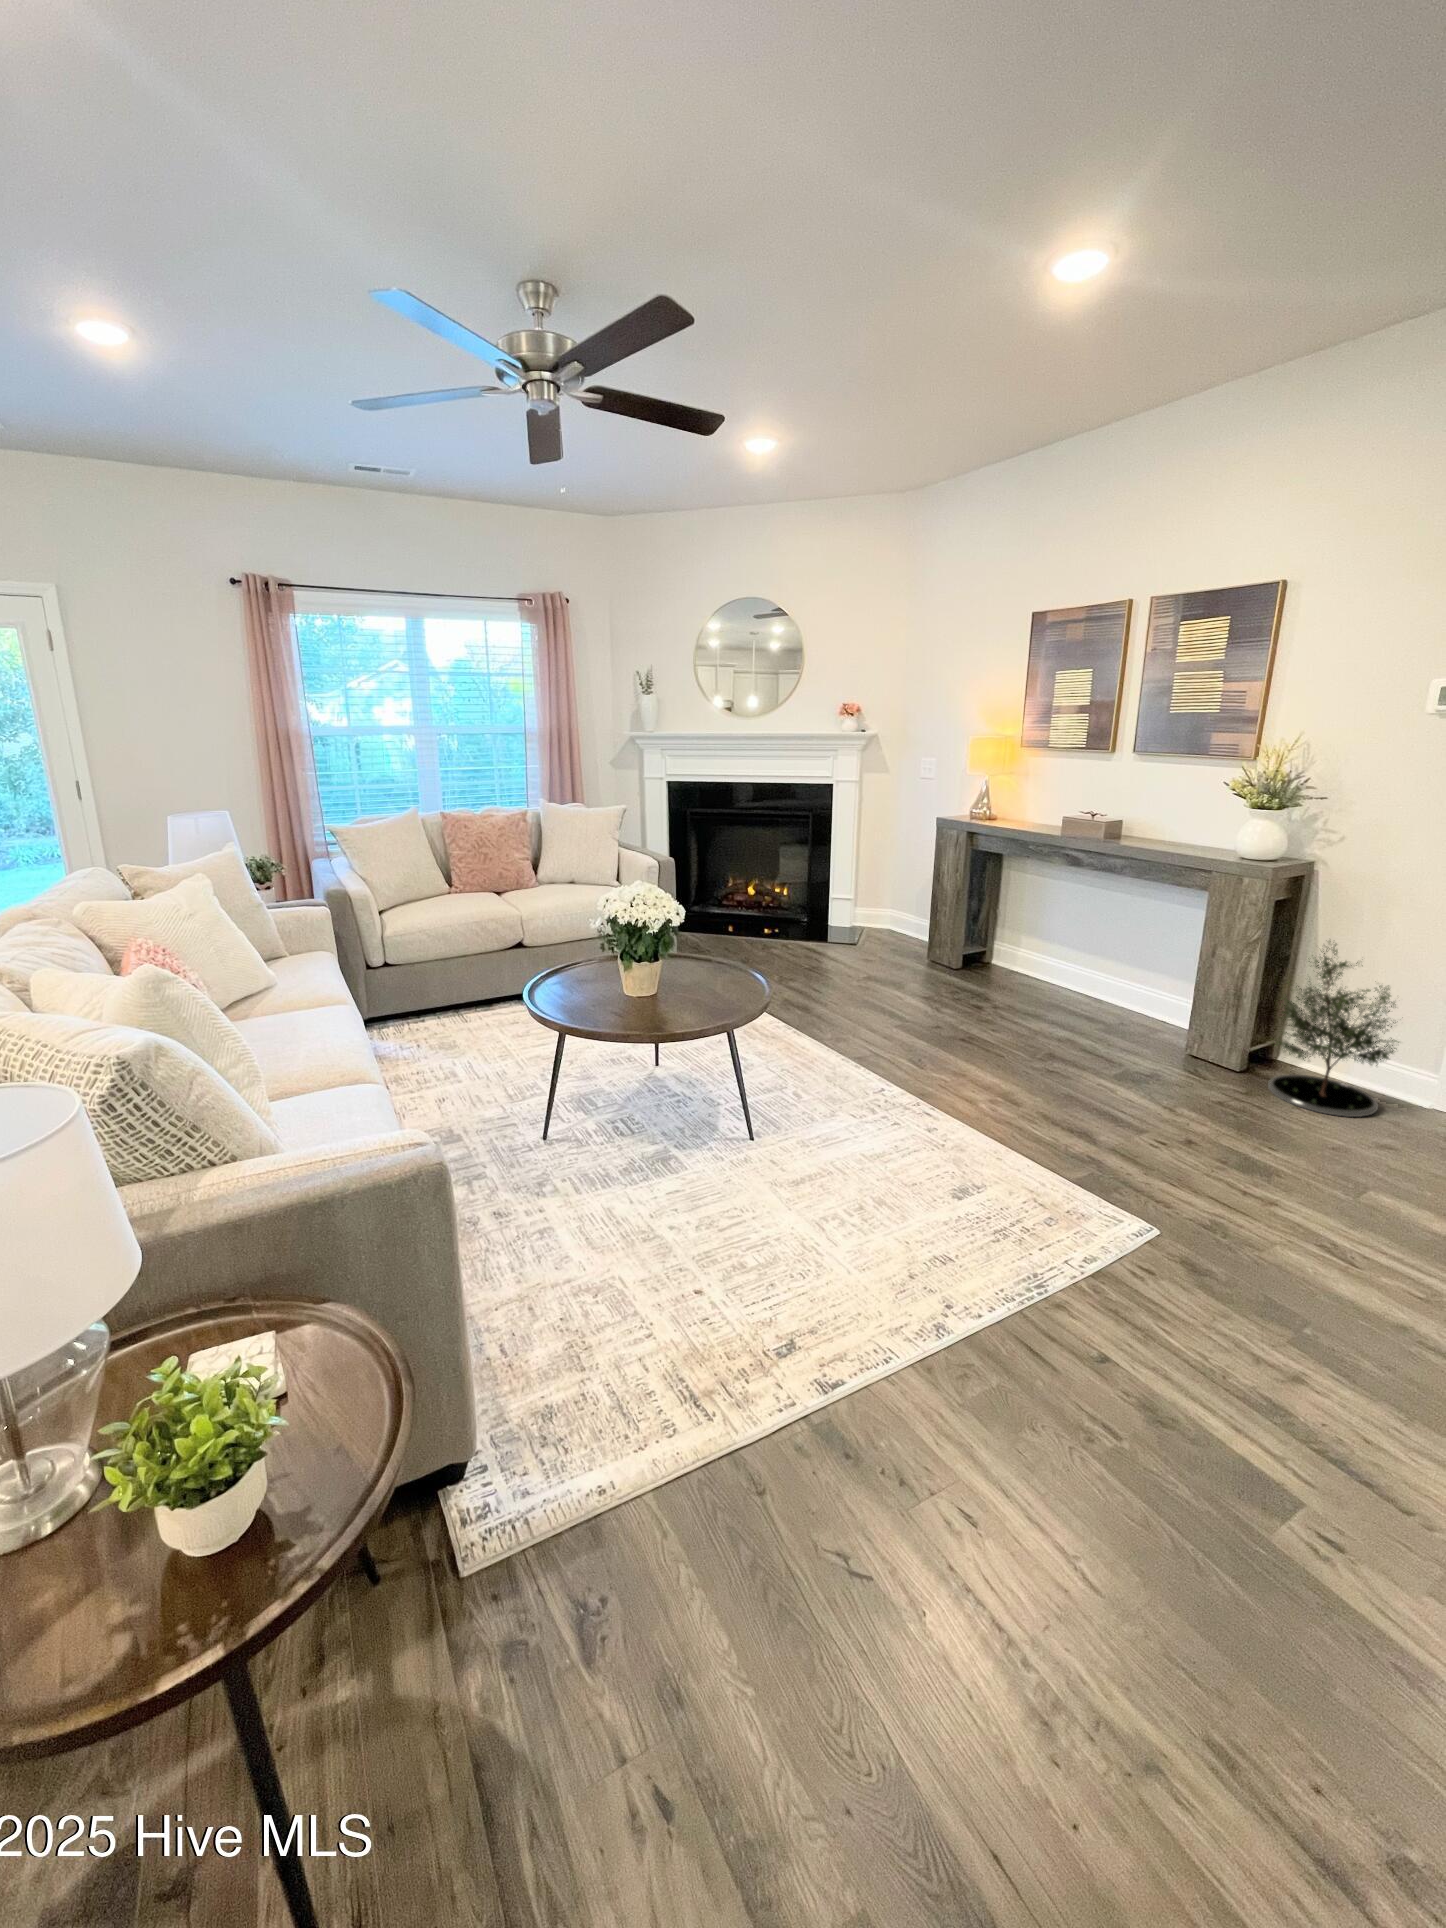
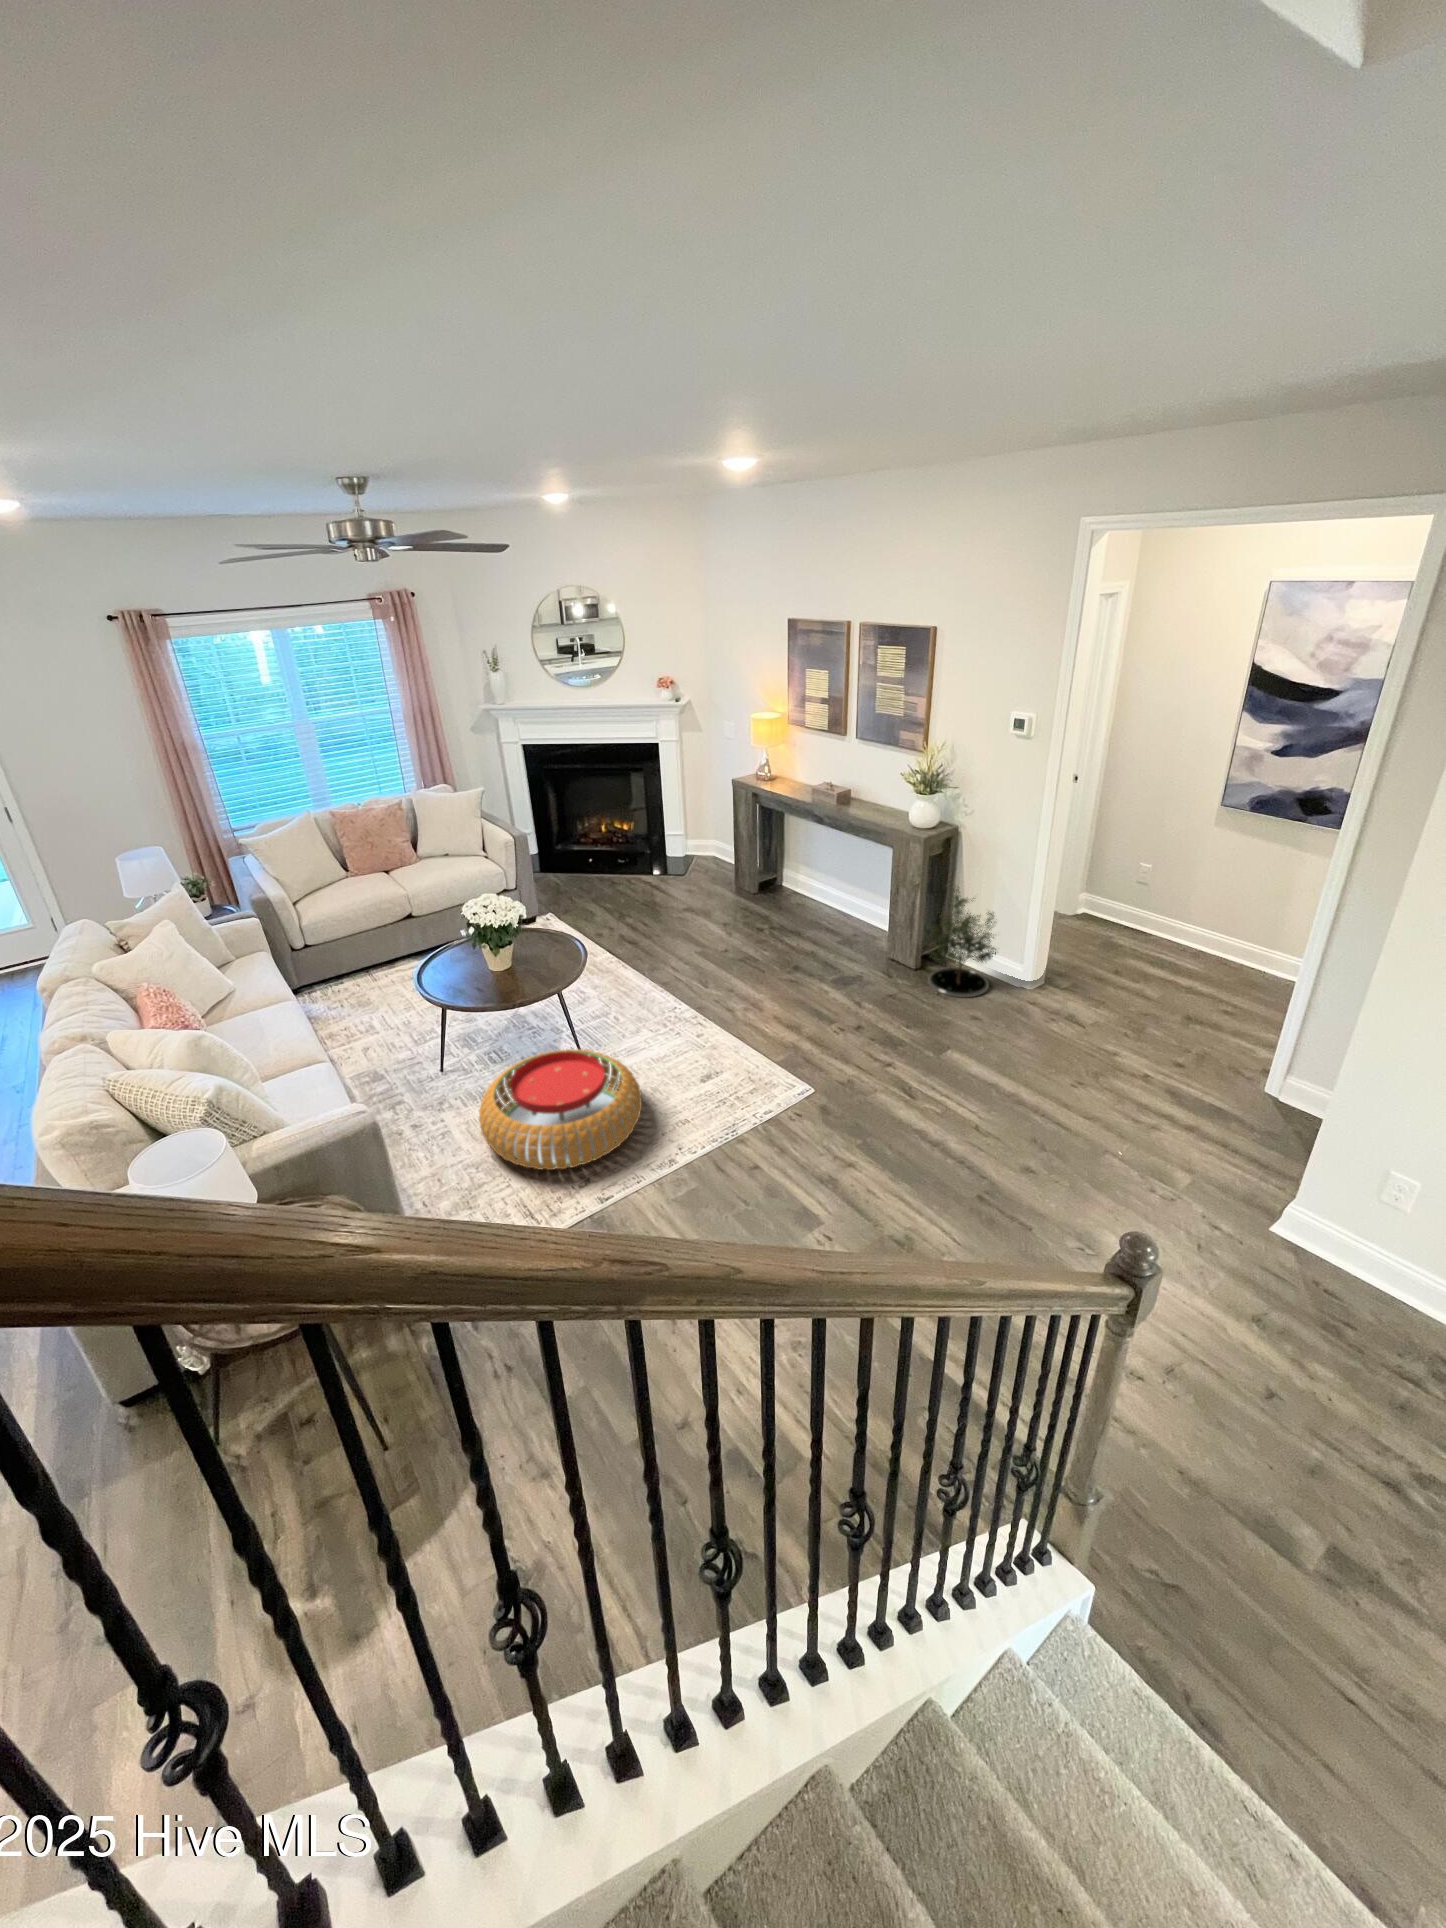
pouf: none [603,1117,875,1315] -> present [479,1049,642,1170]

